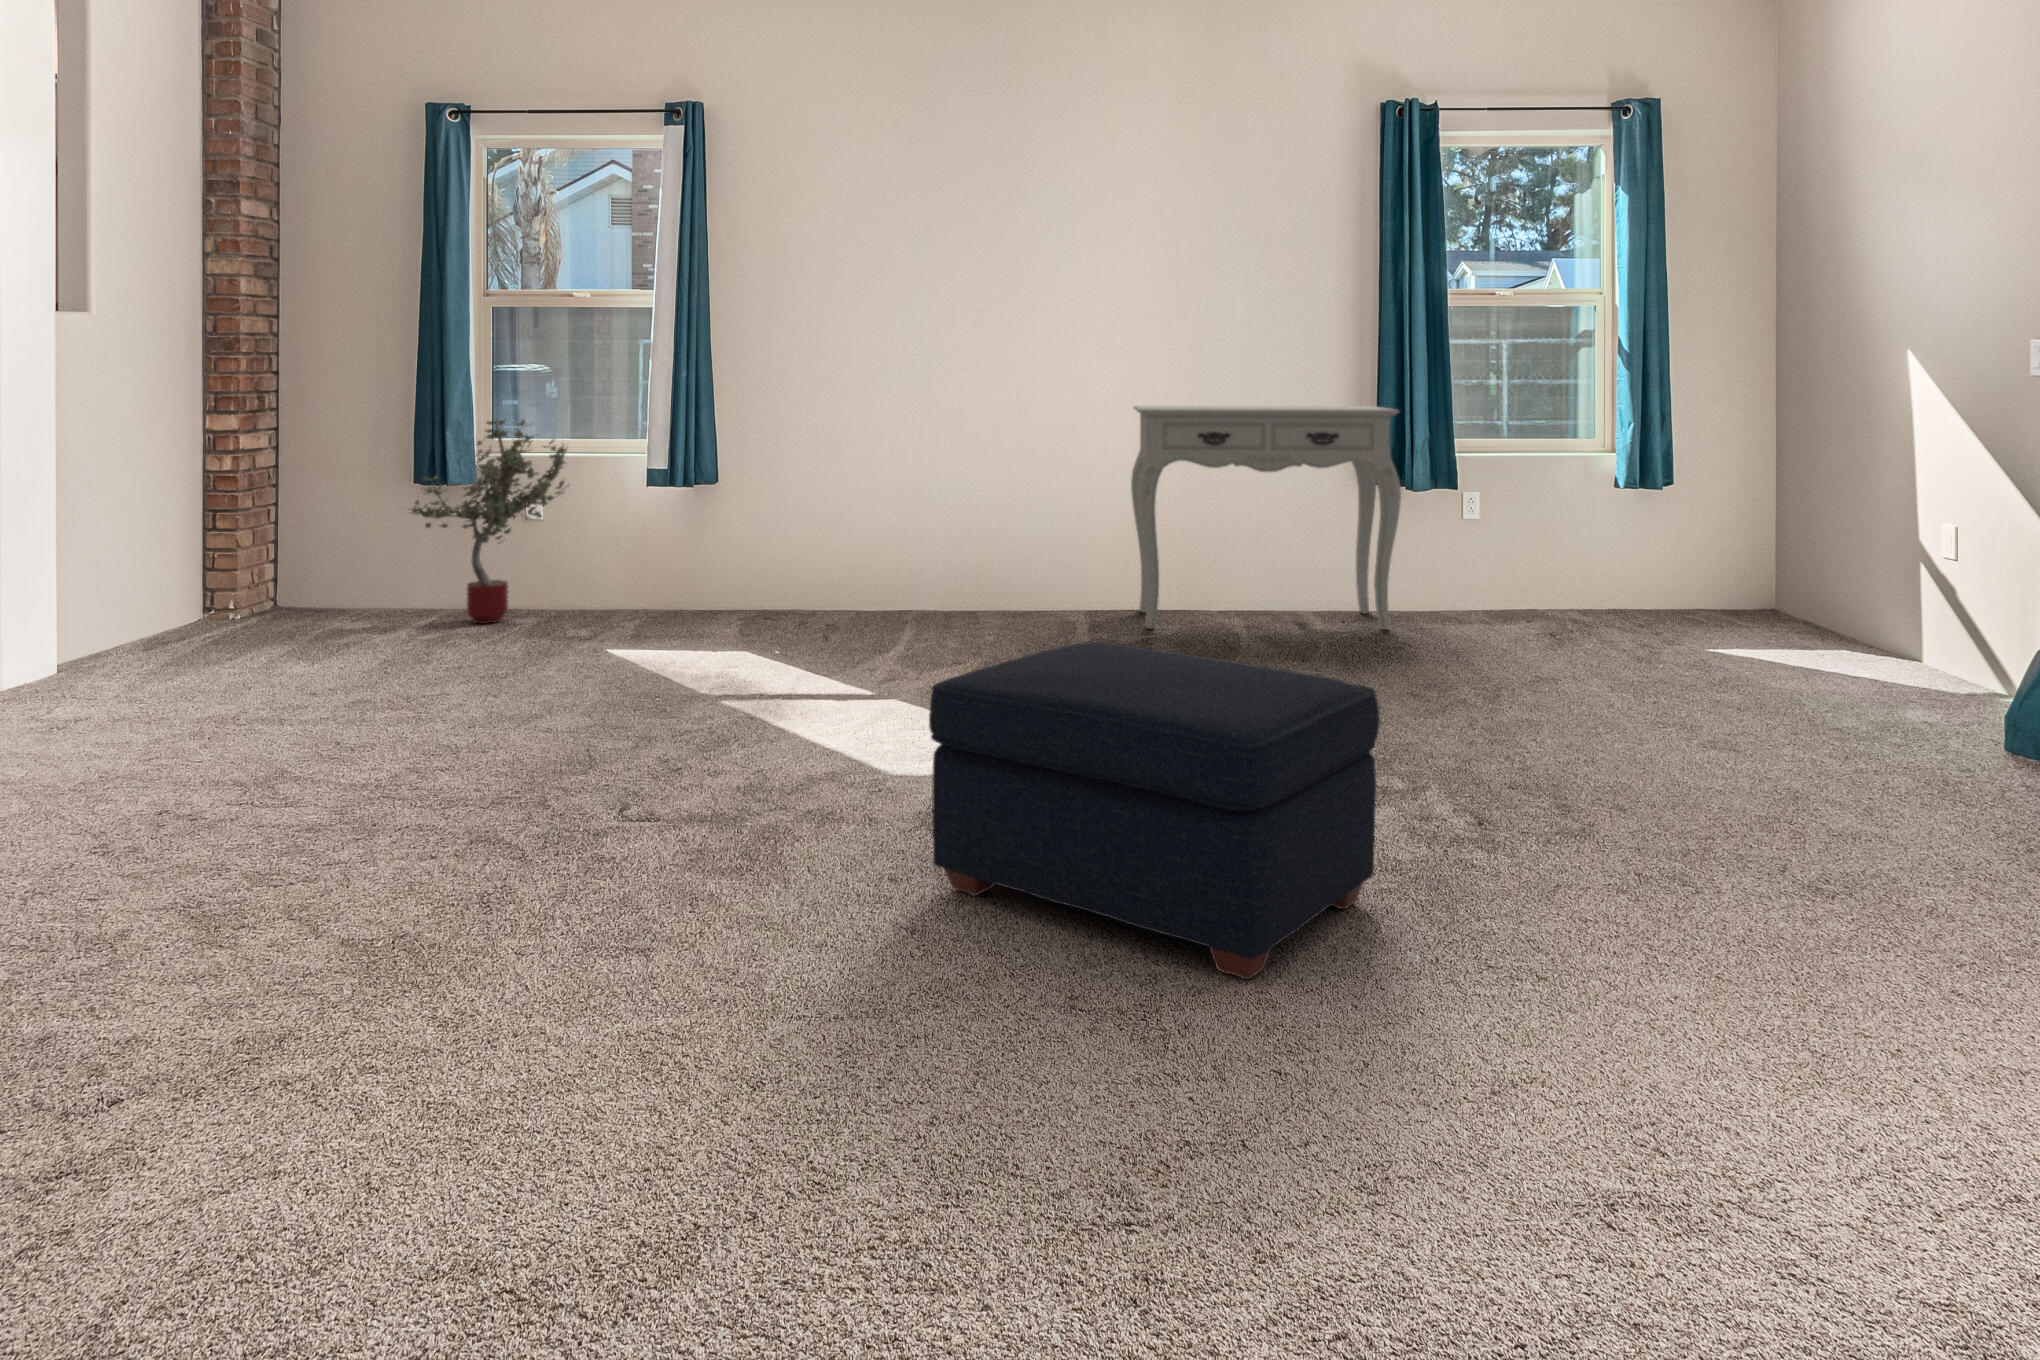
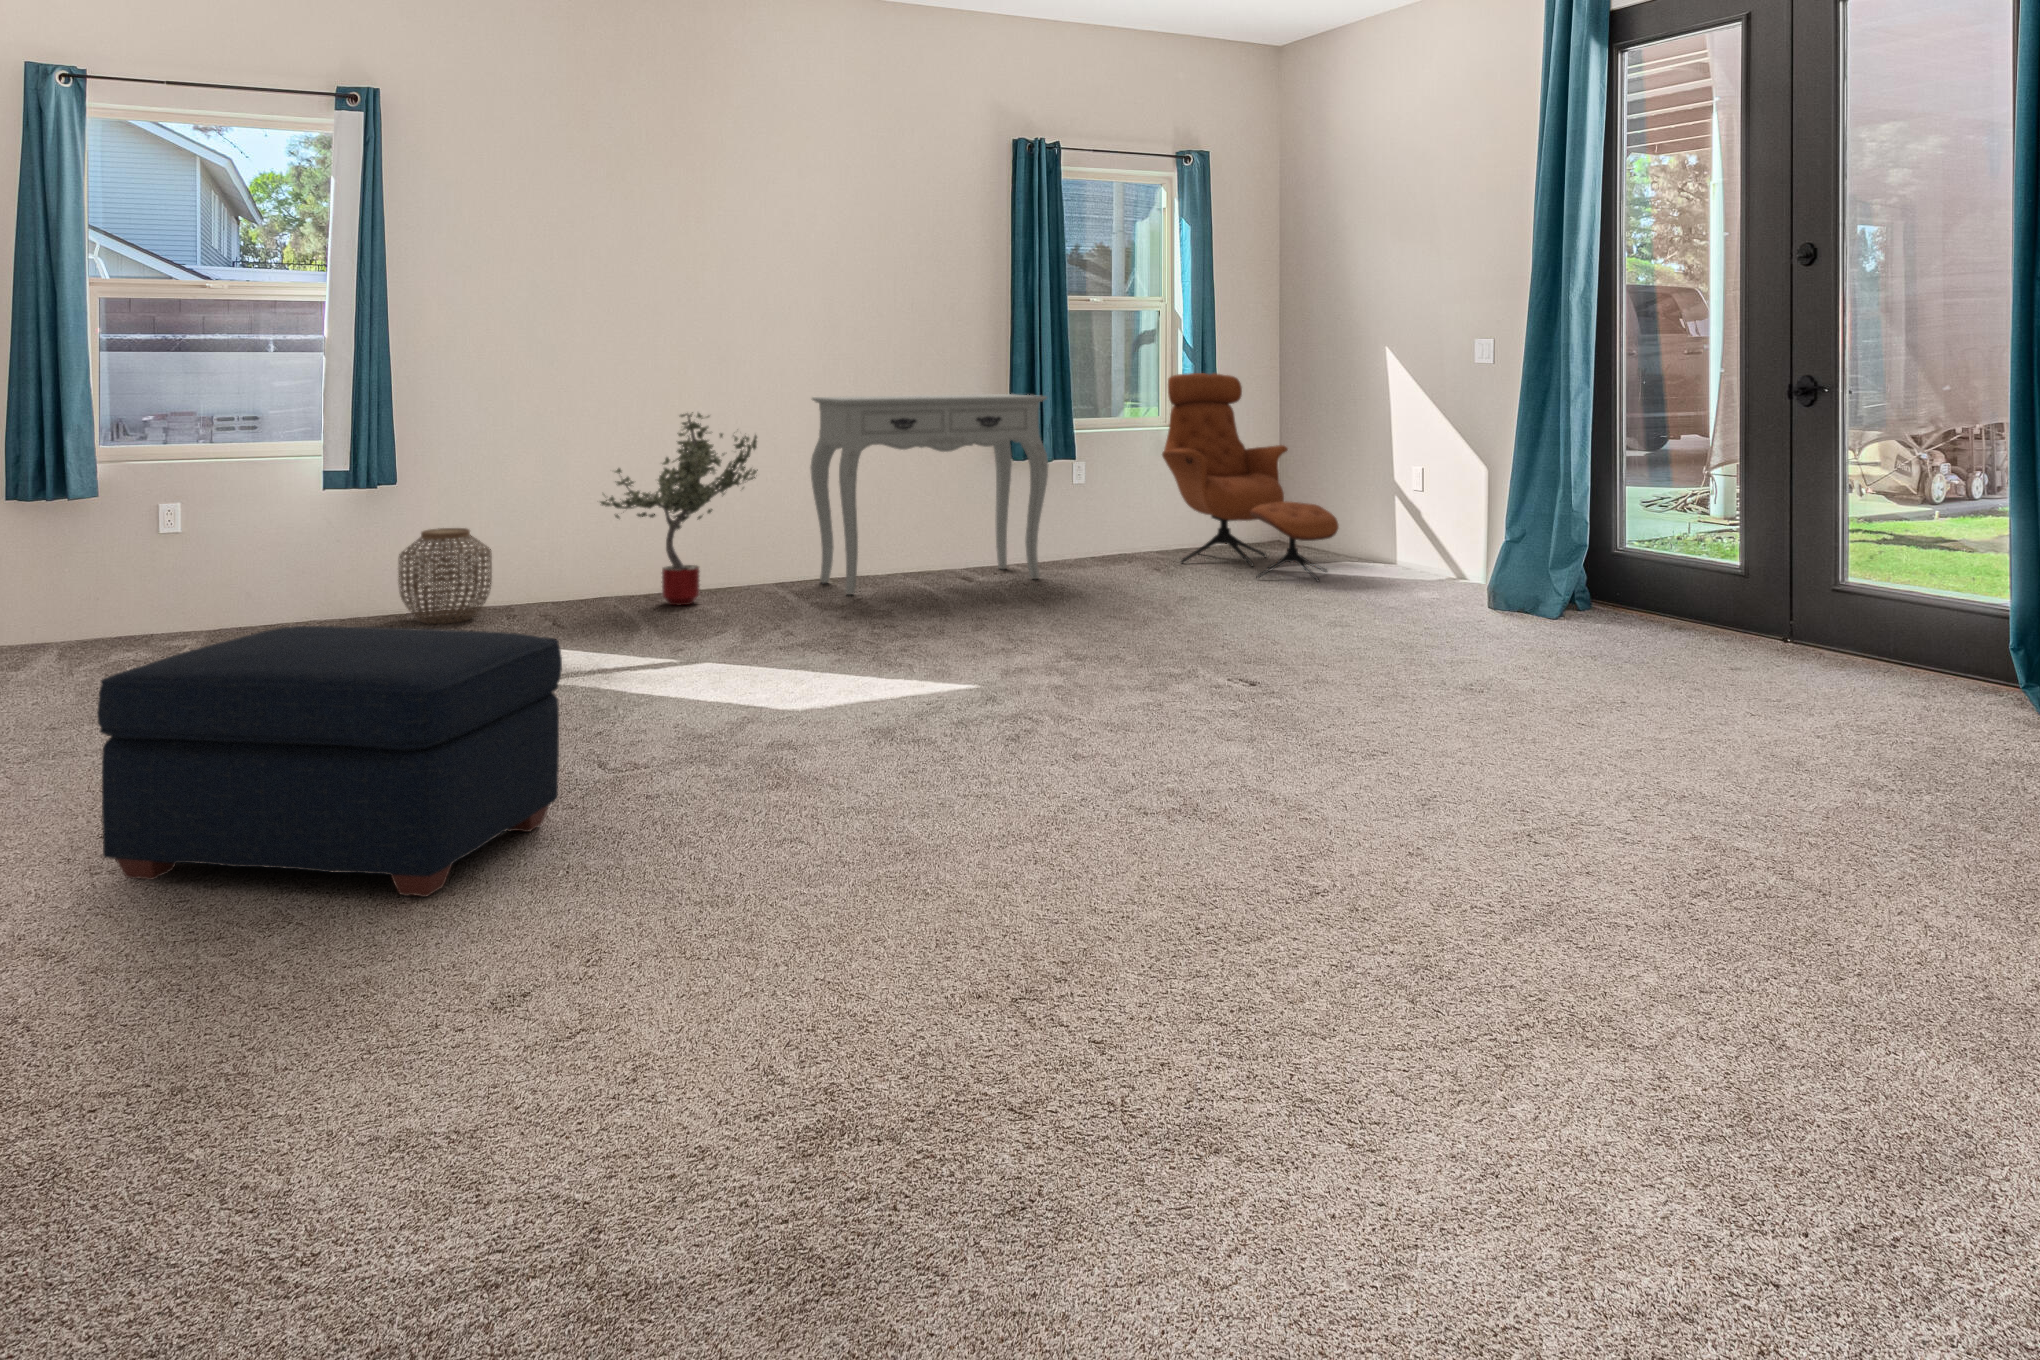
lounge chair: none [1582,384,1806,672] -> present [1162,373,1339,581]
potted tree: present [411,420,567,624] -> present [601,412,758,605]
woven basket: none [703,528,789,622] -> present [399,528,492,624]
ottoman: present [929,642,1380,979] -> present [97,626,562,897]

